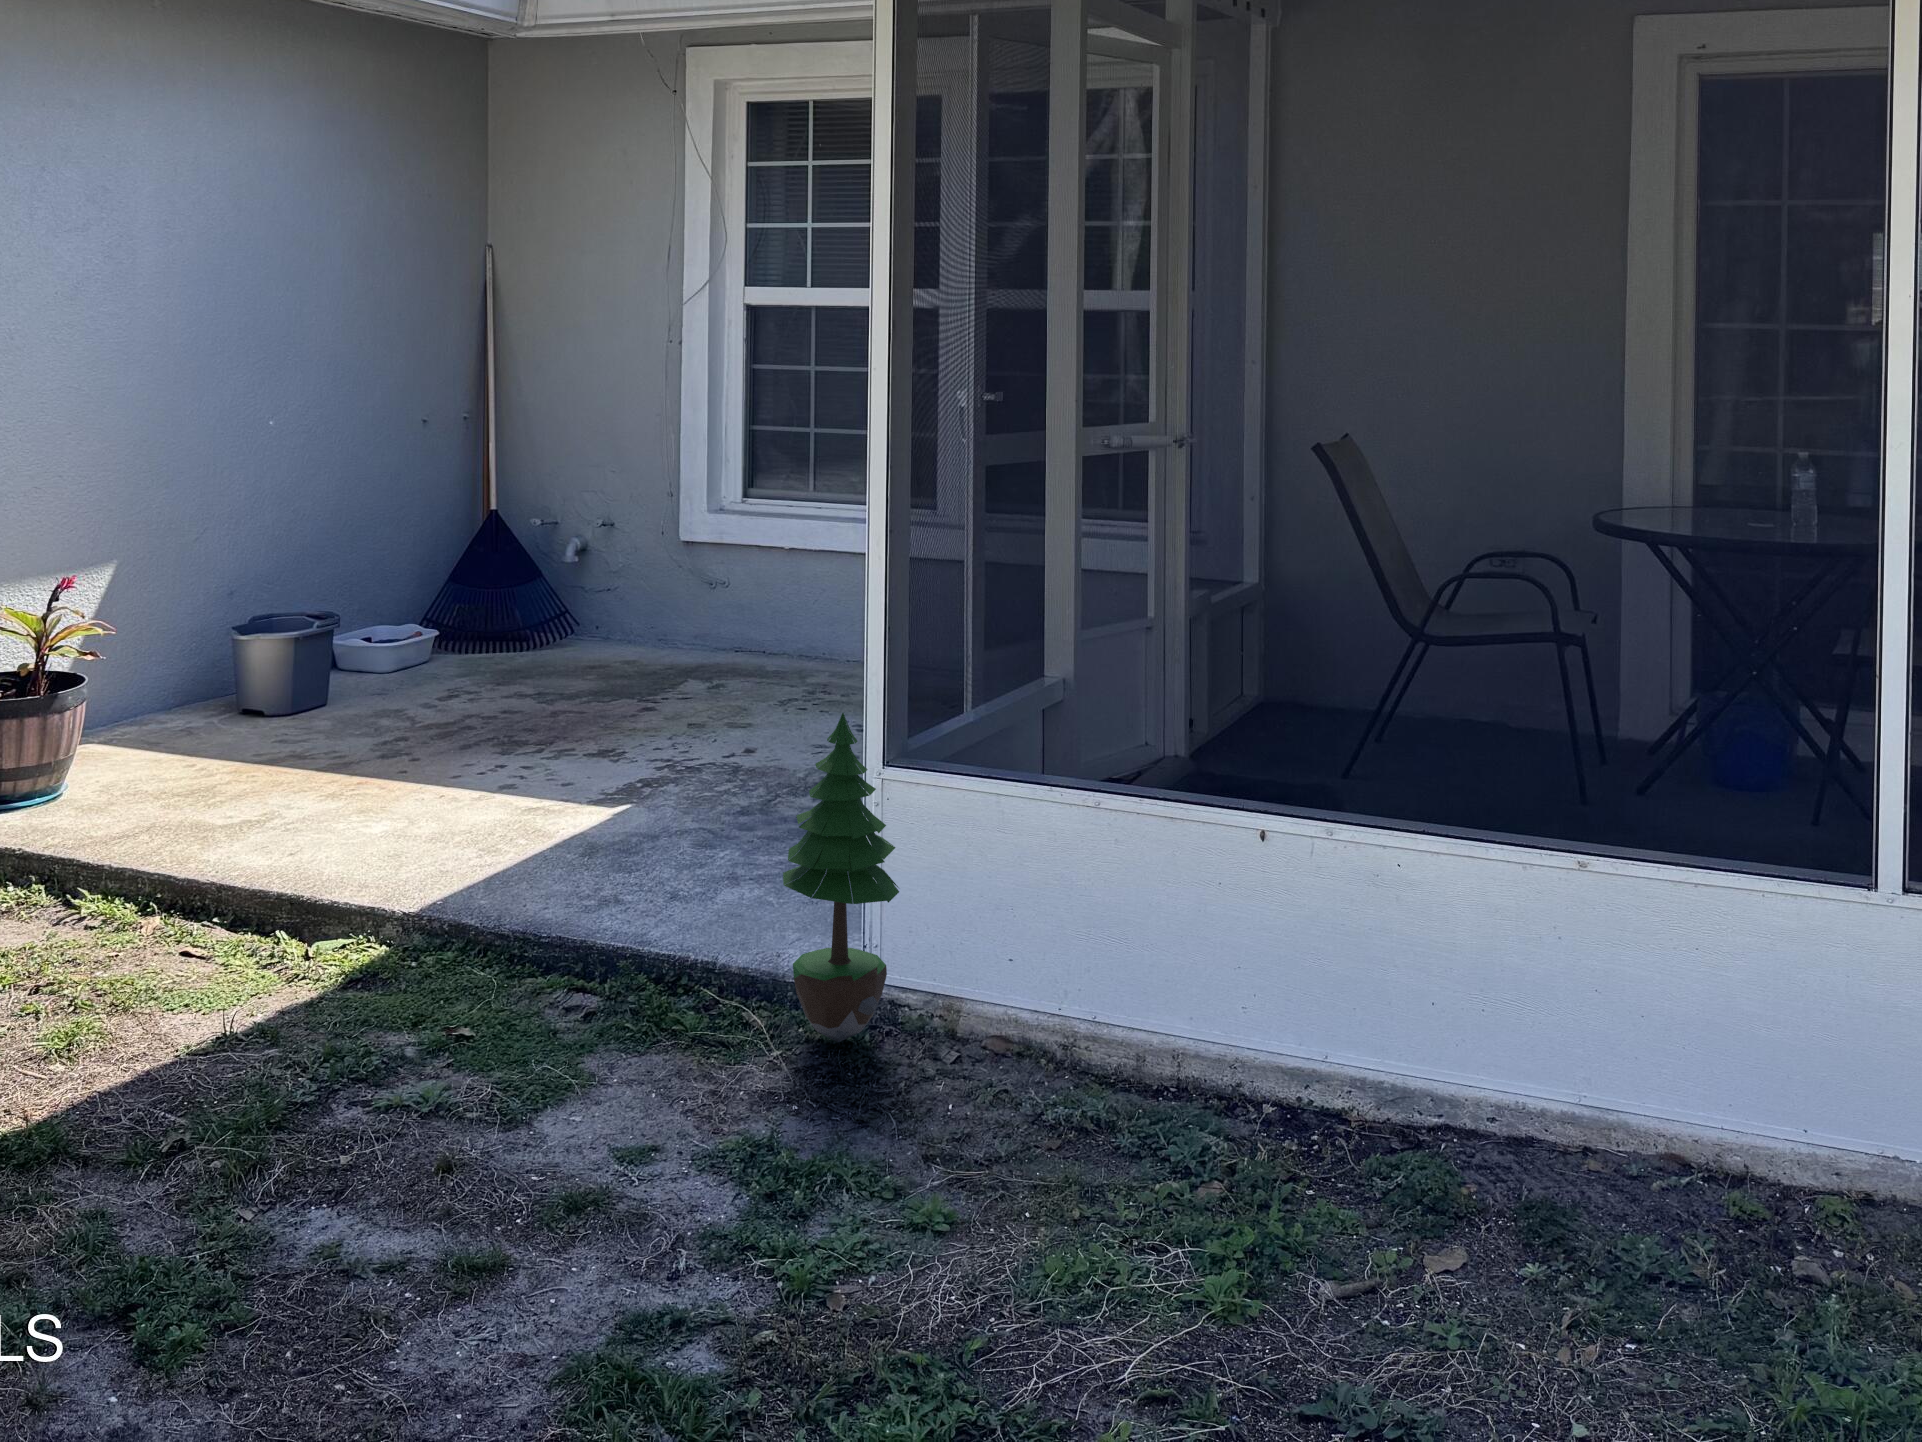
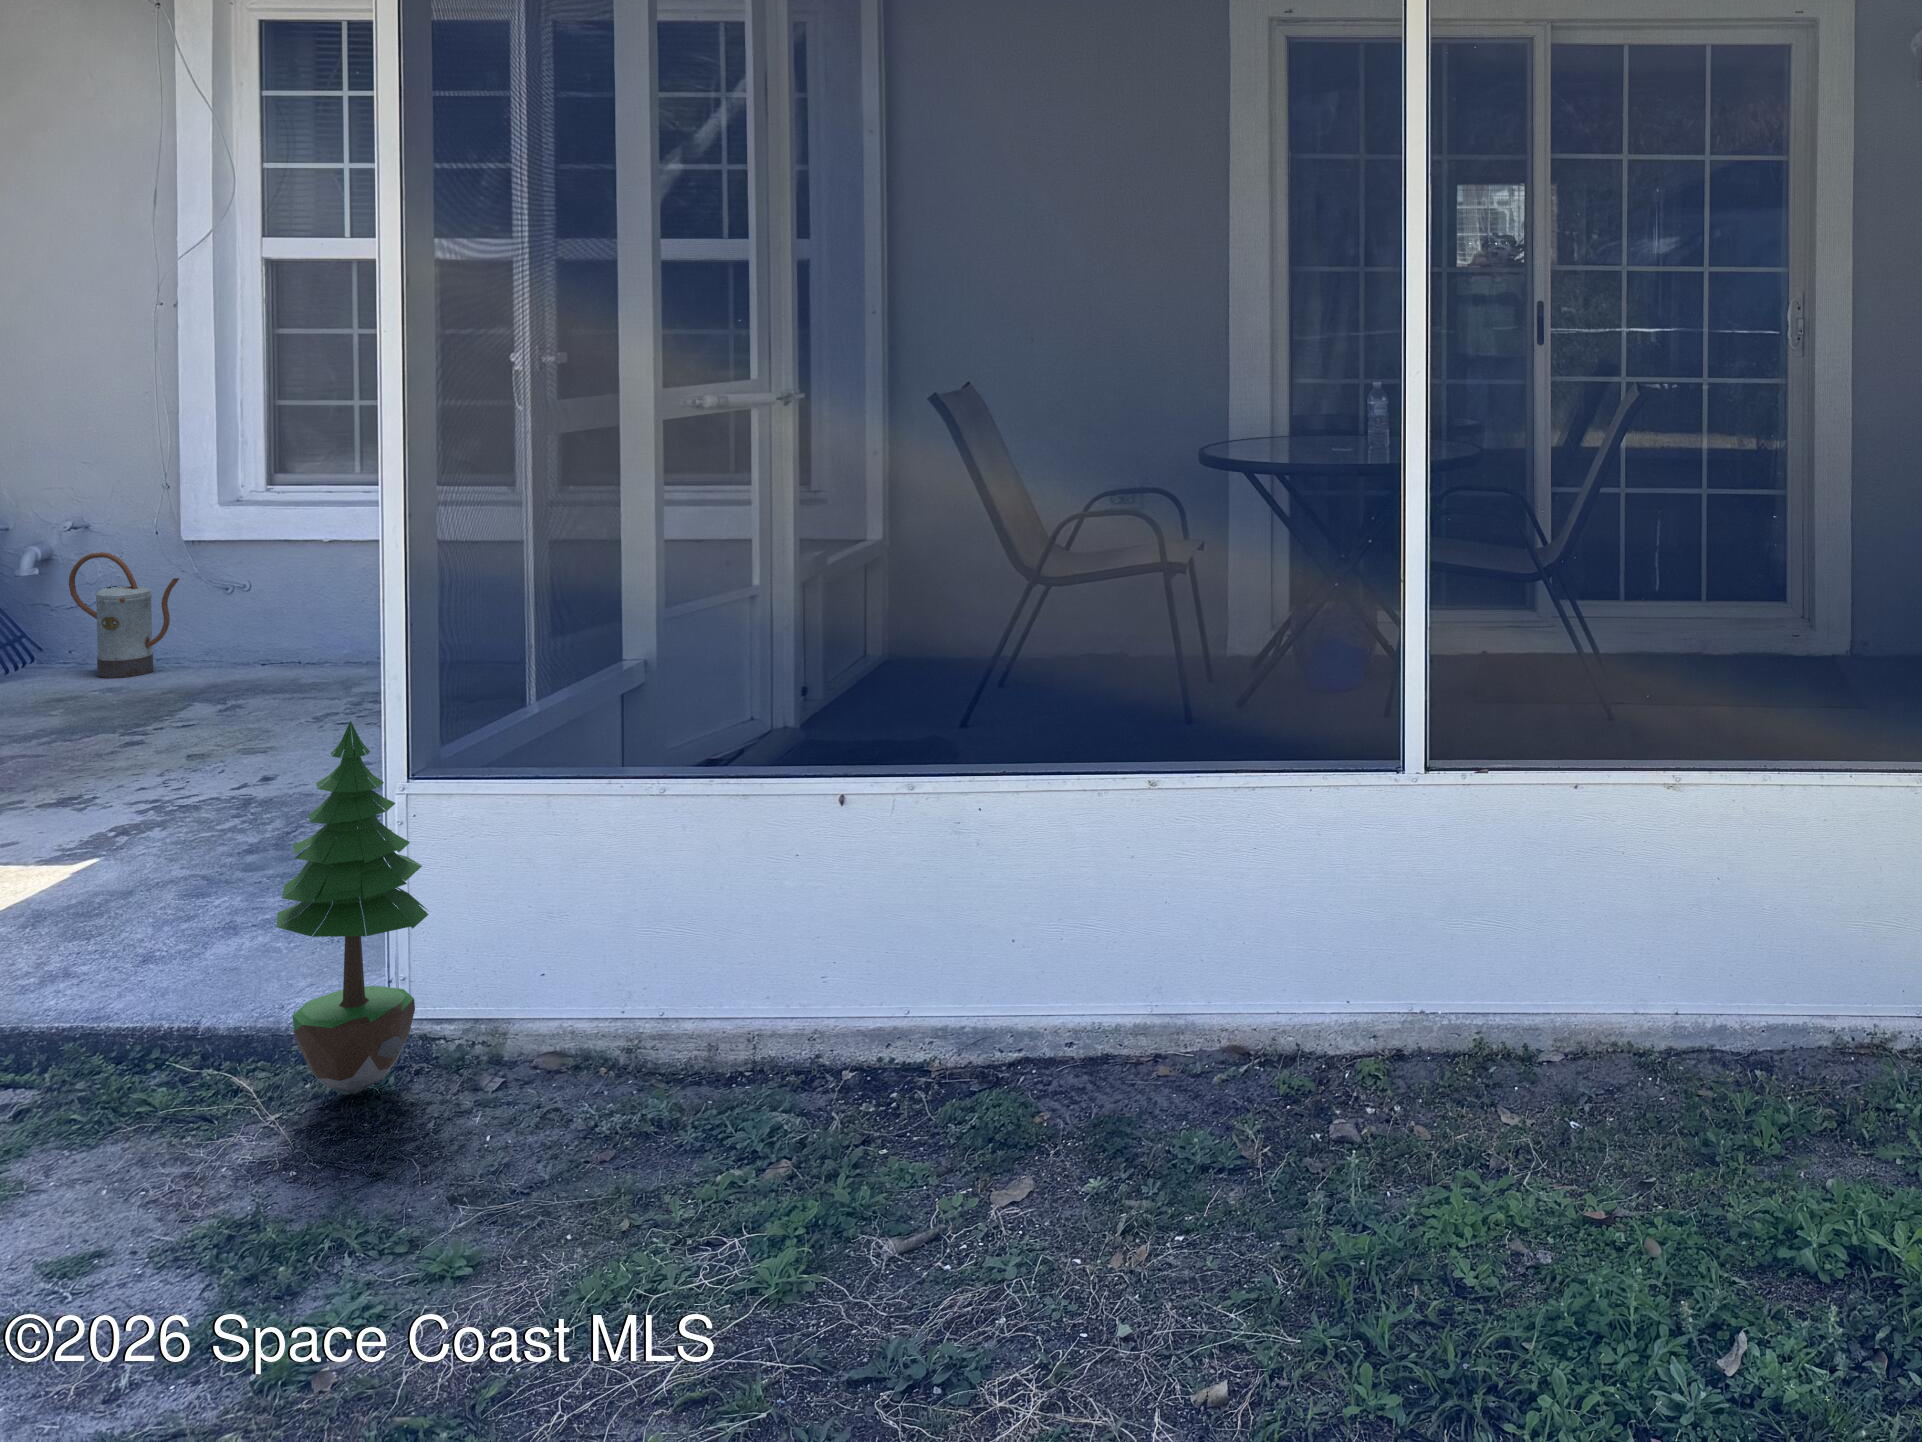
watering can: none [602,551,679,655] -> present [69,552,179,678]

